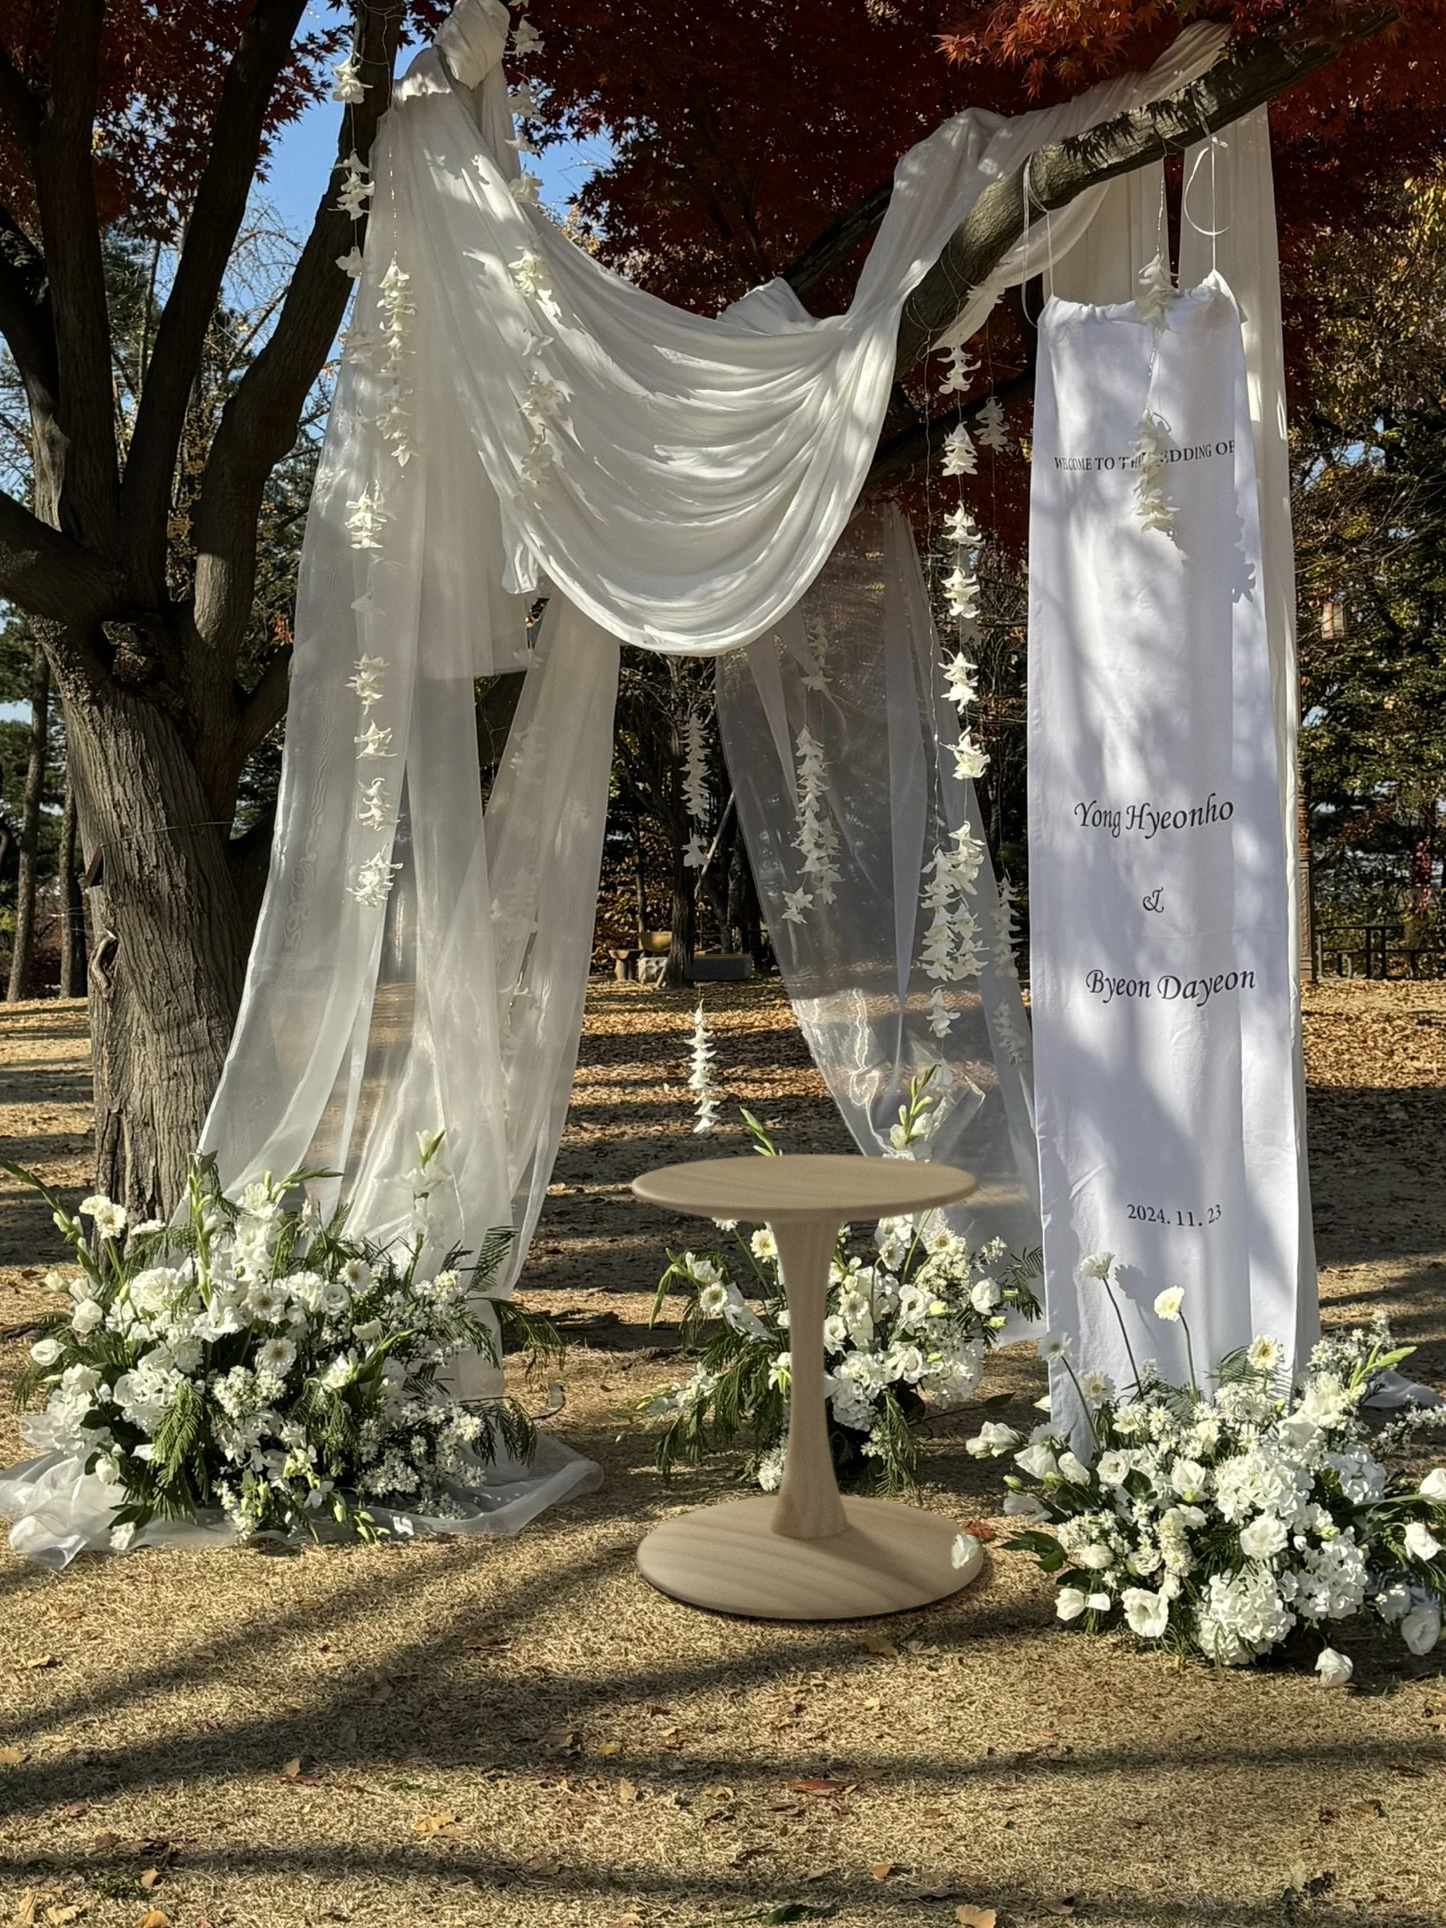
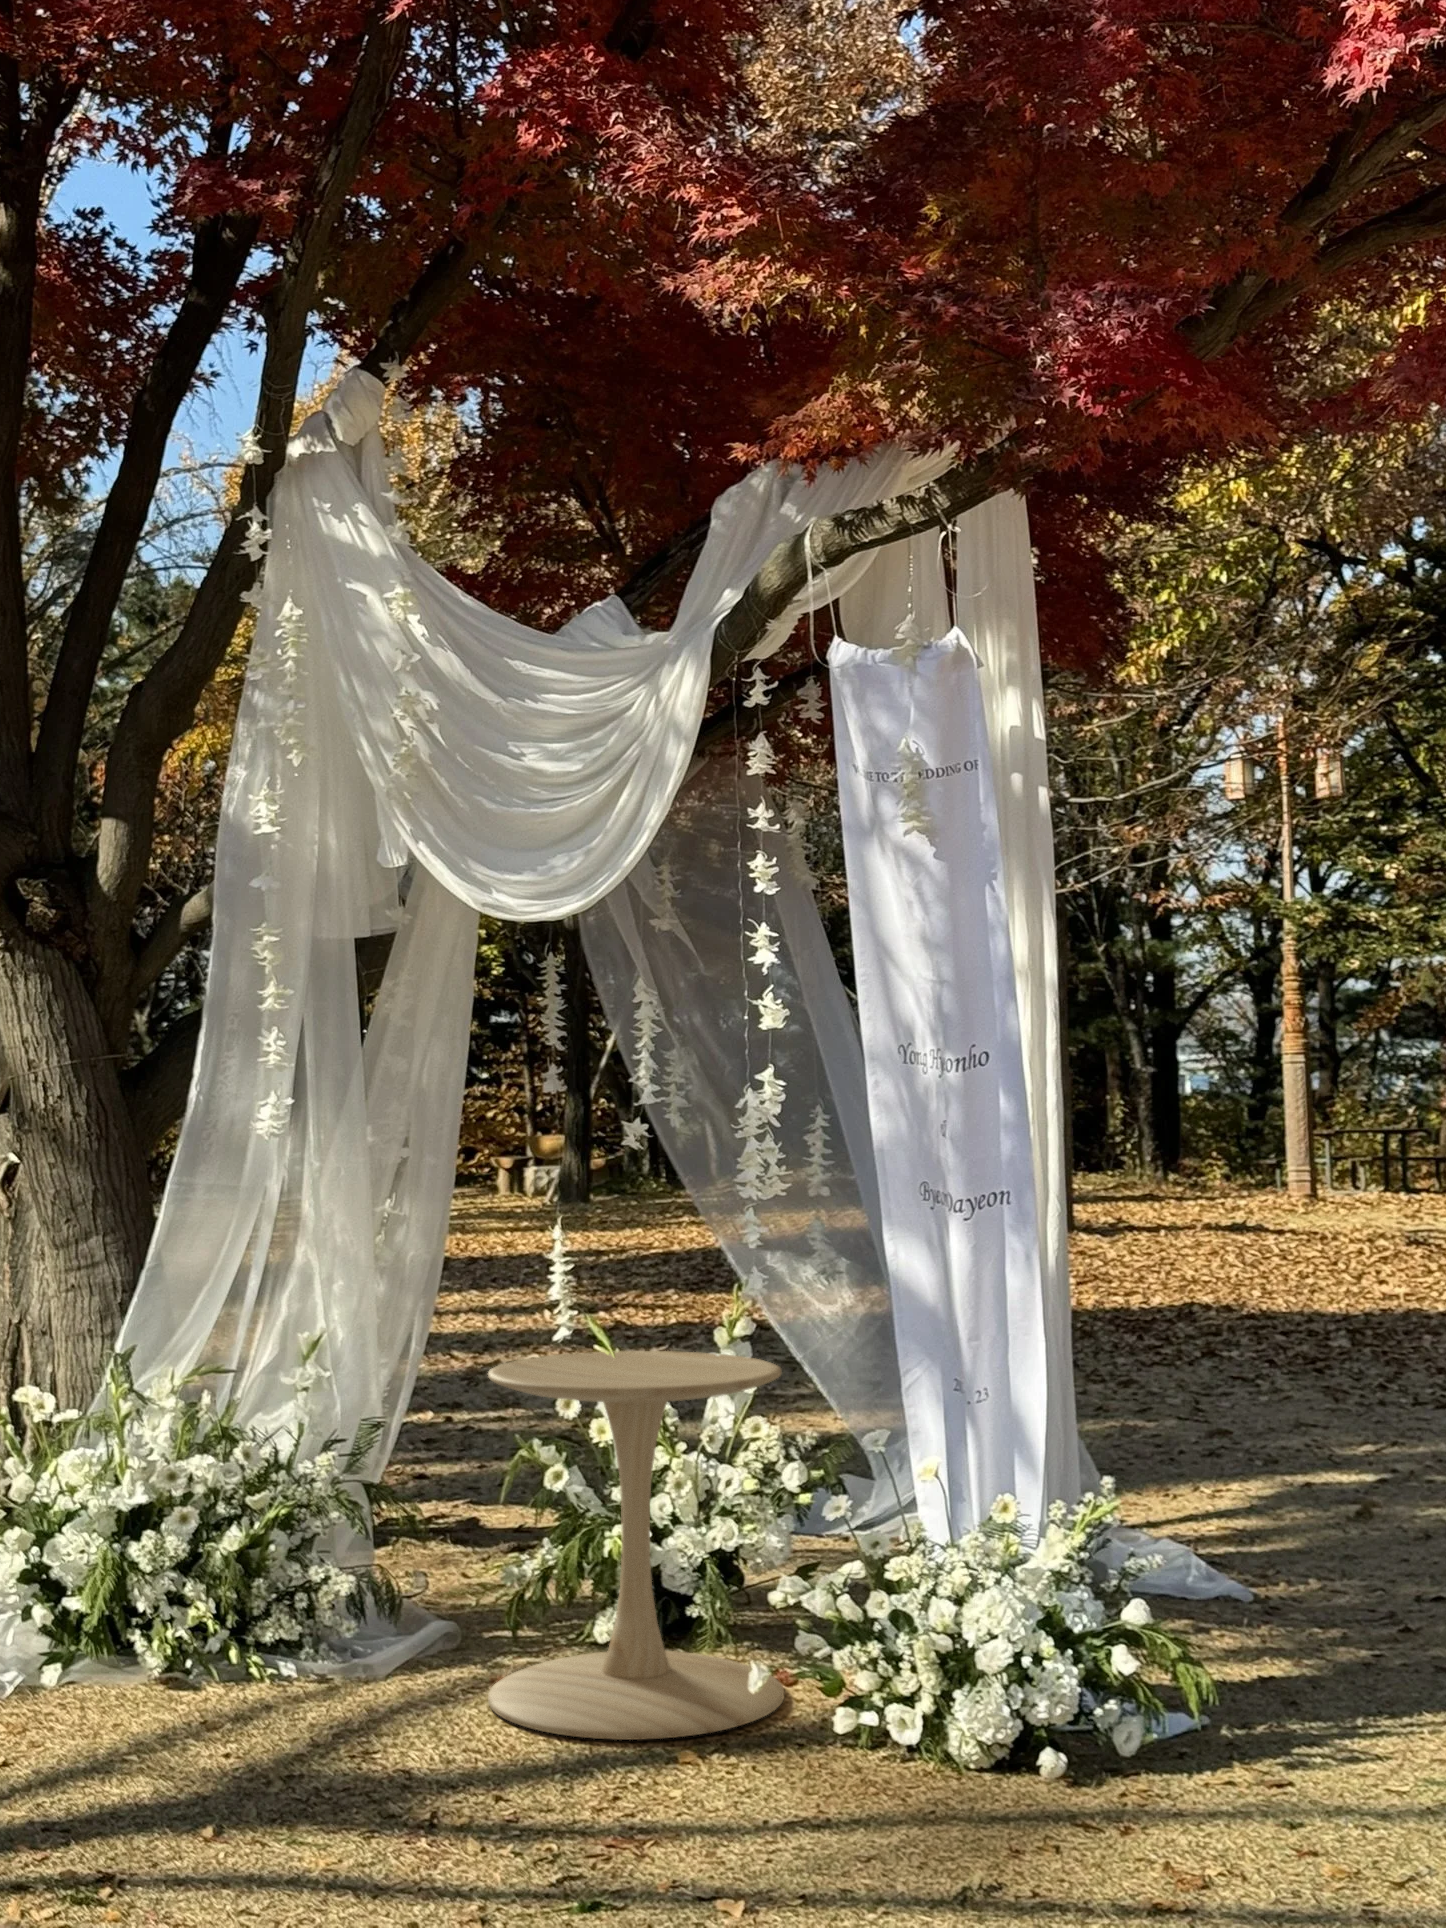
basket: present [685,954,752,980] -> none [570,1184,638,1210]

